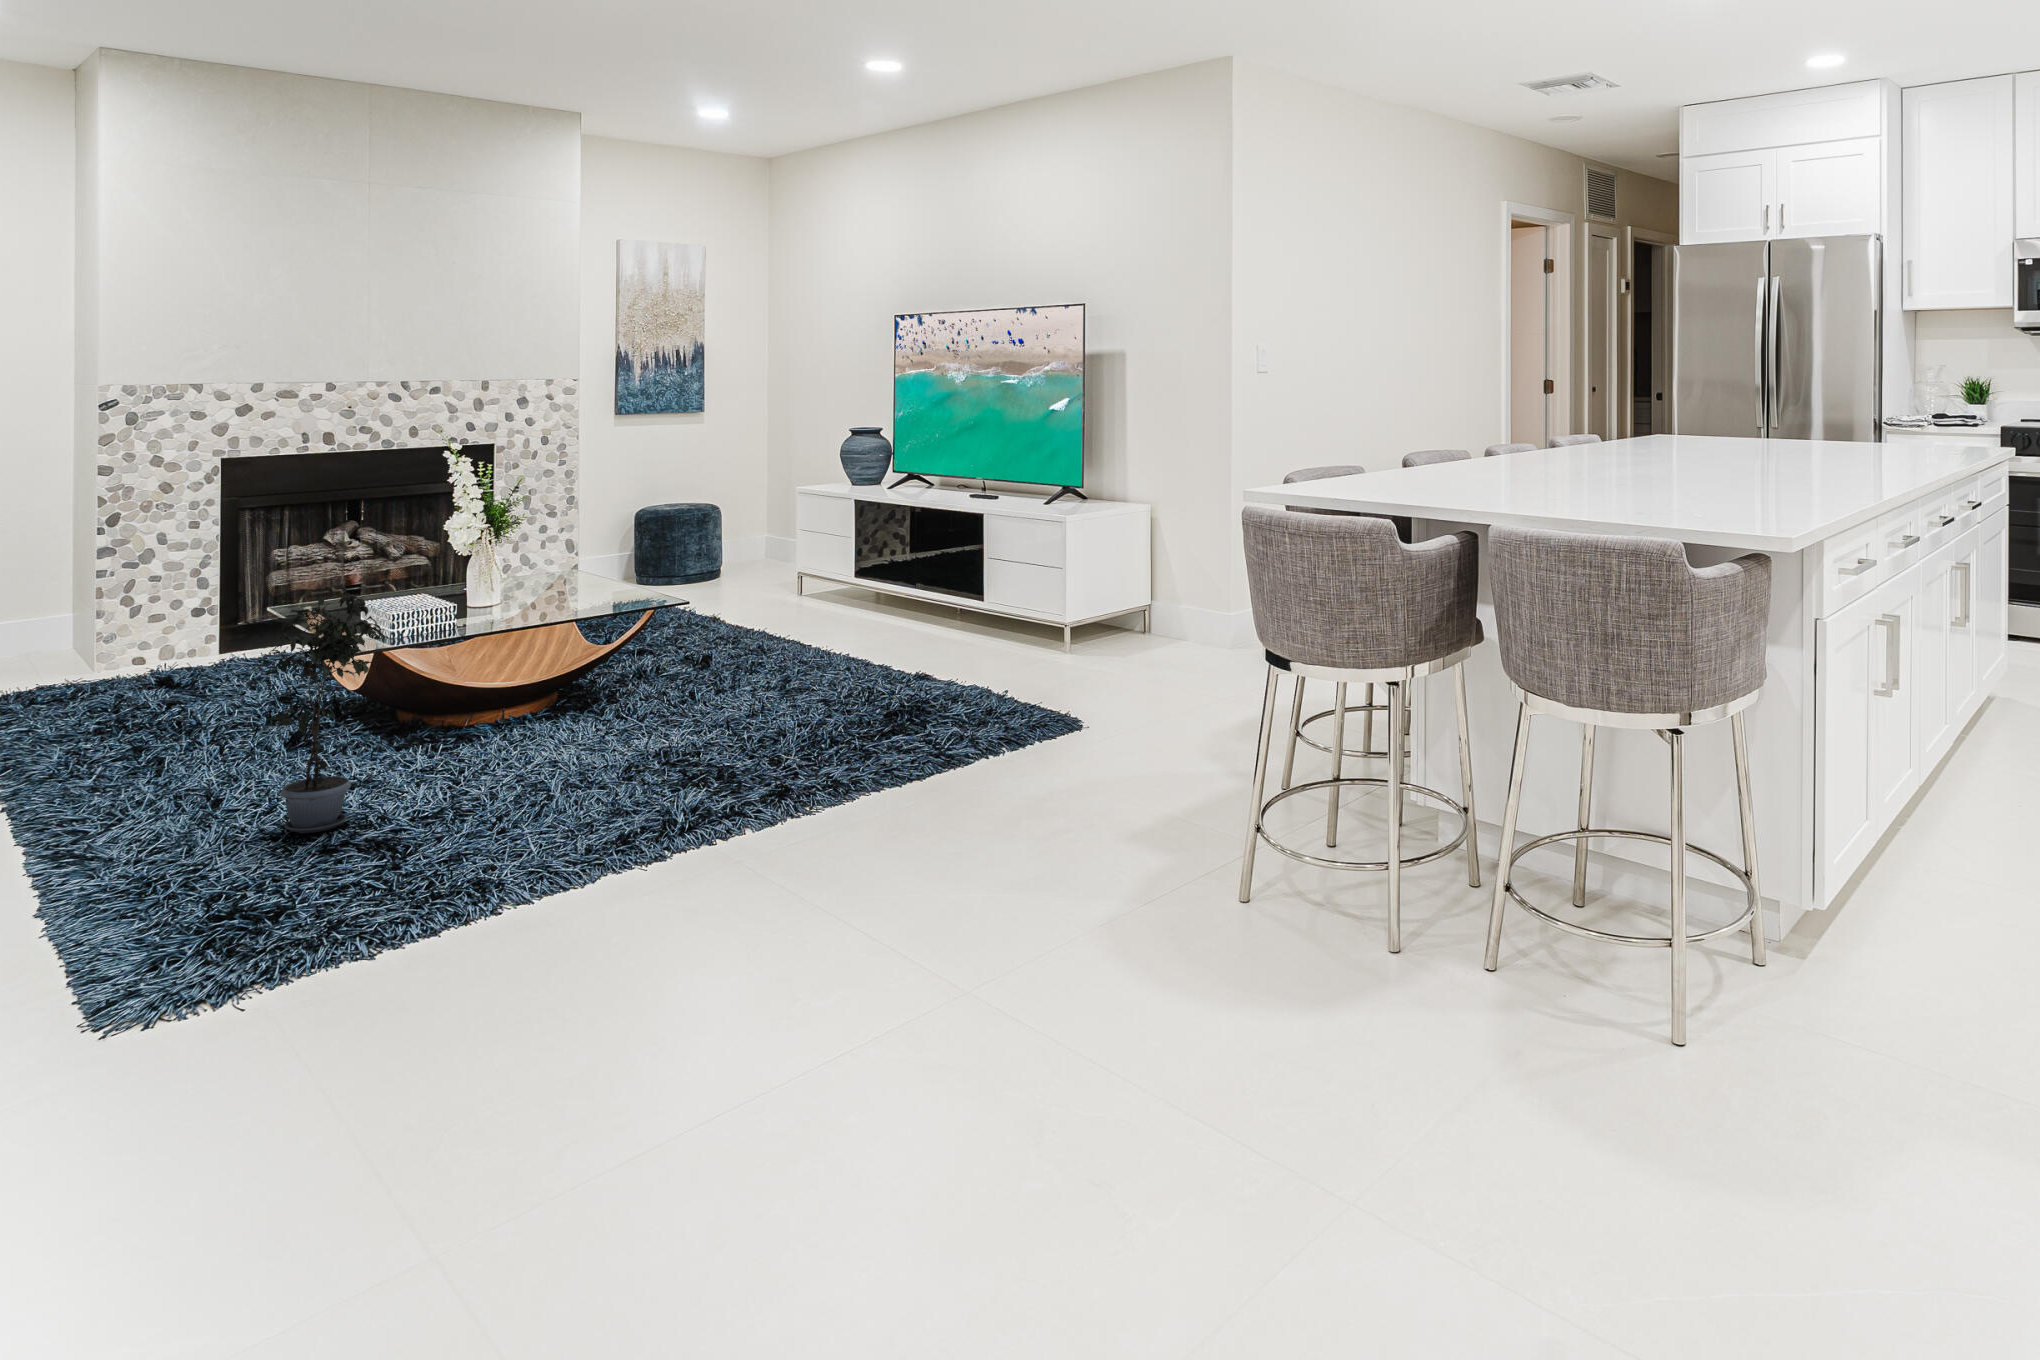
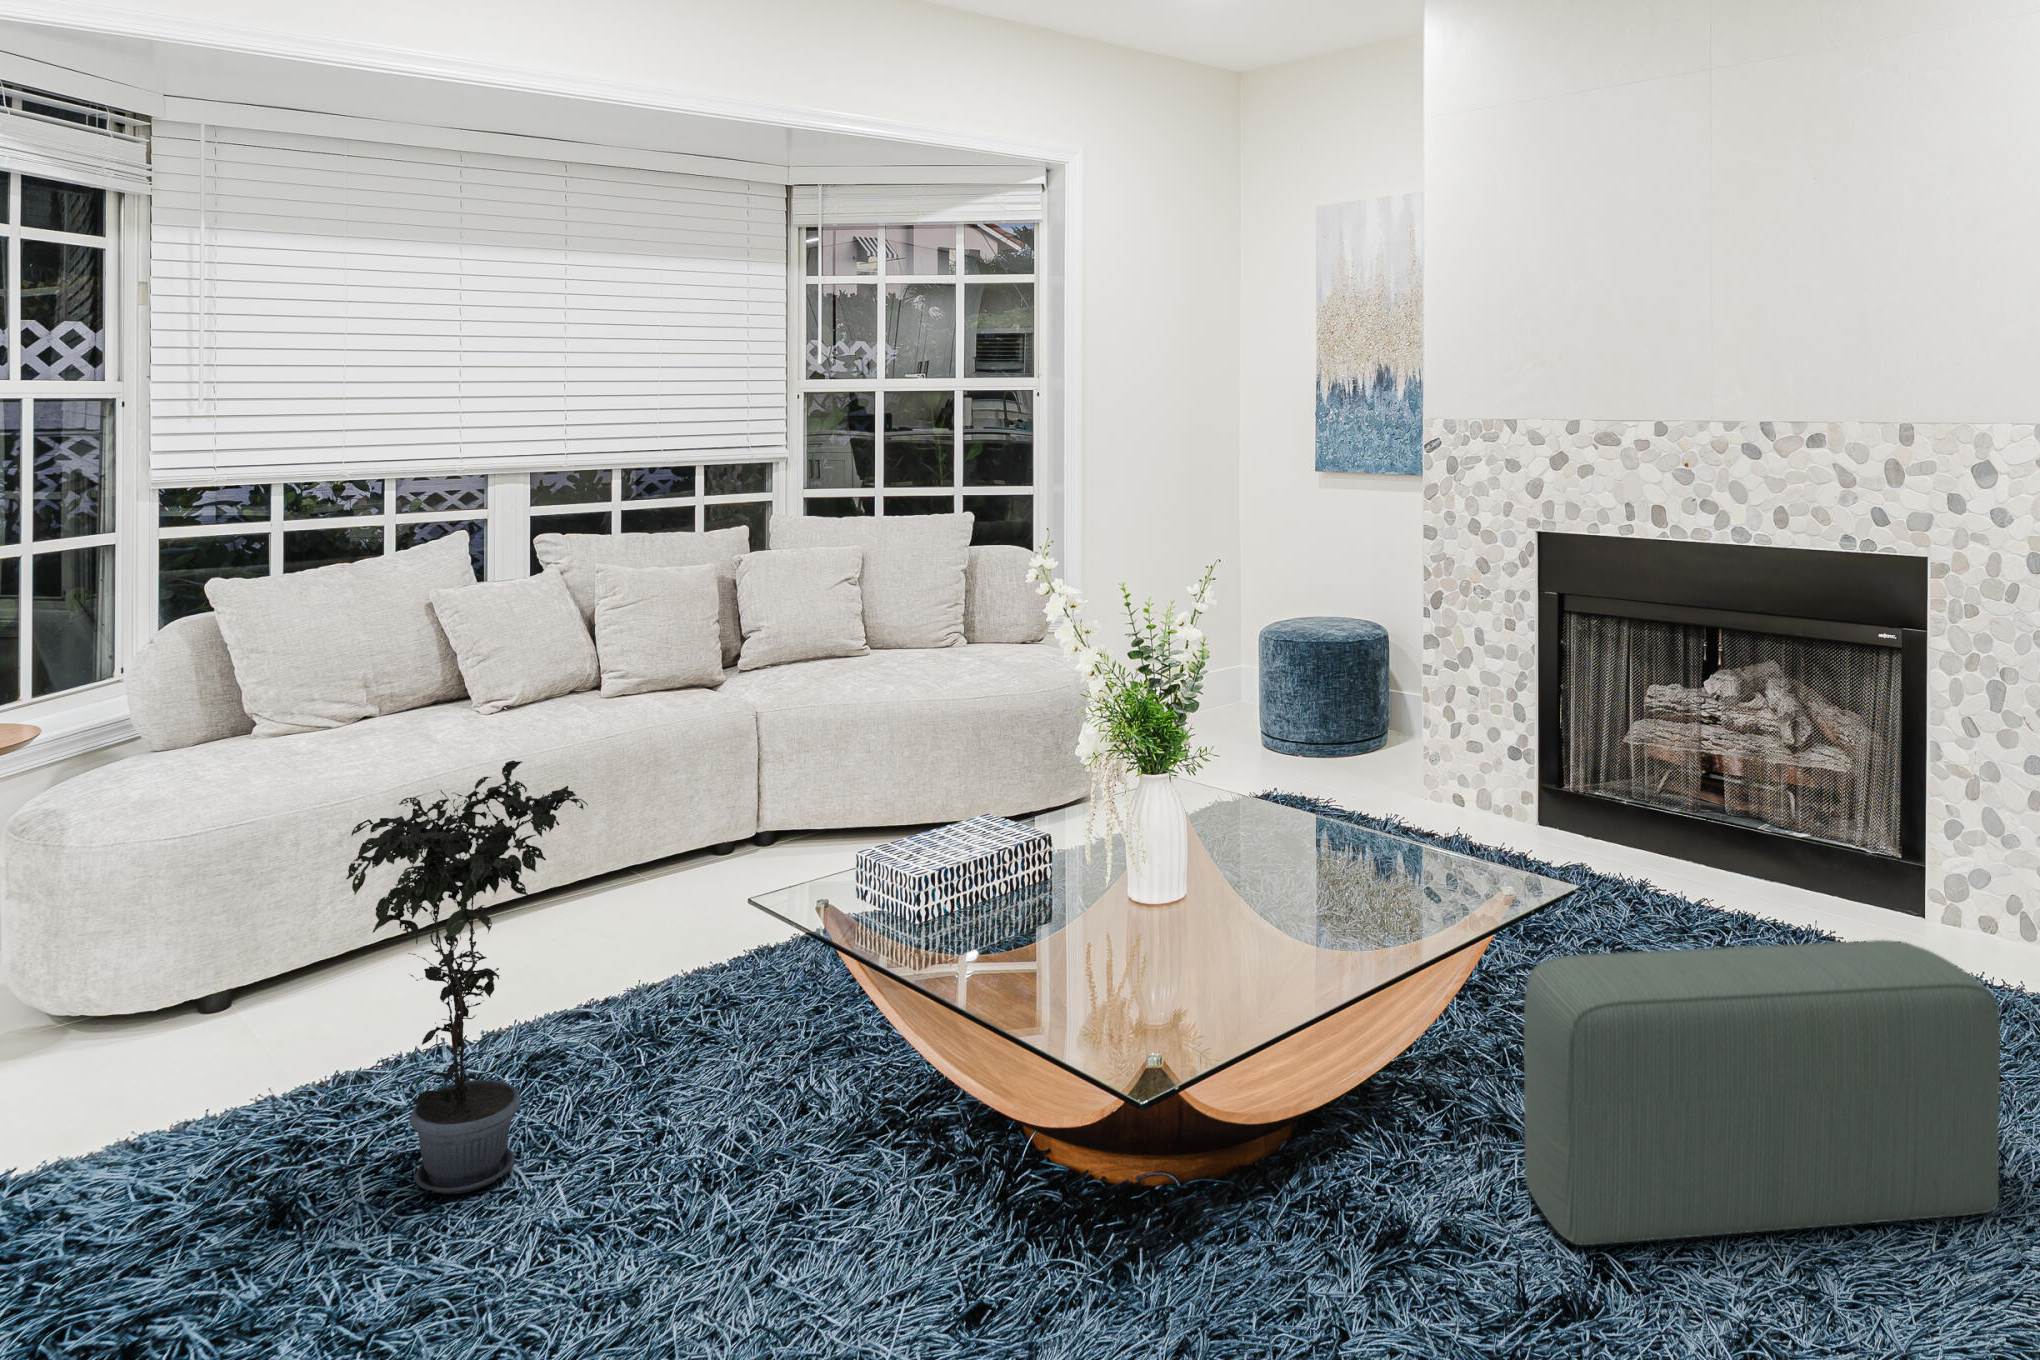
pouf: none [636,561,734,673] -> present [1524,940,2000,1245]

